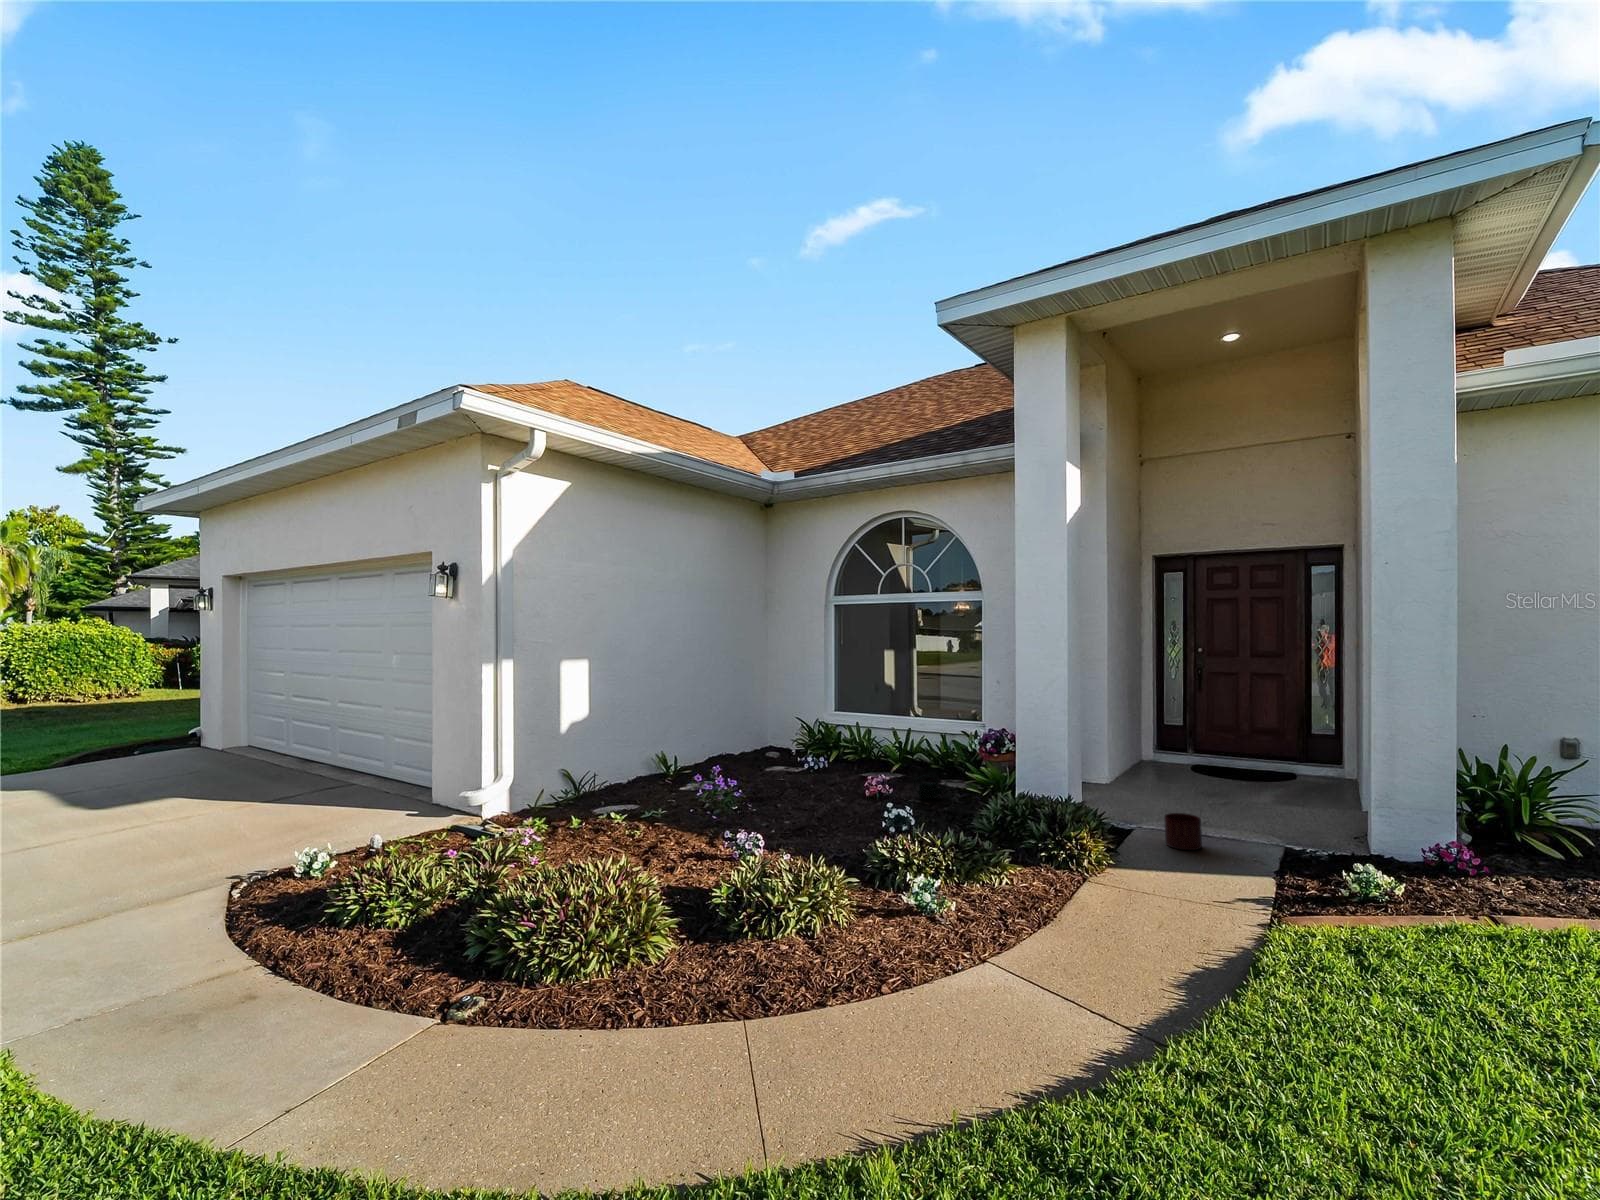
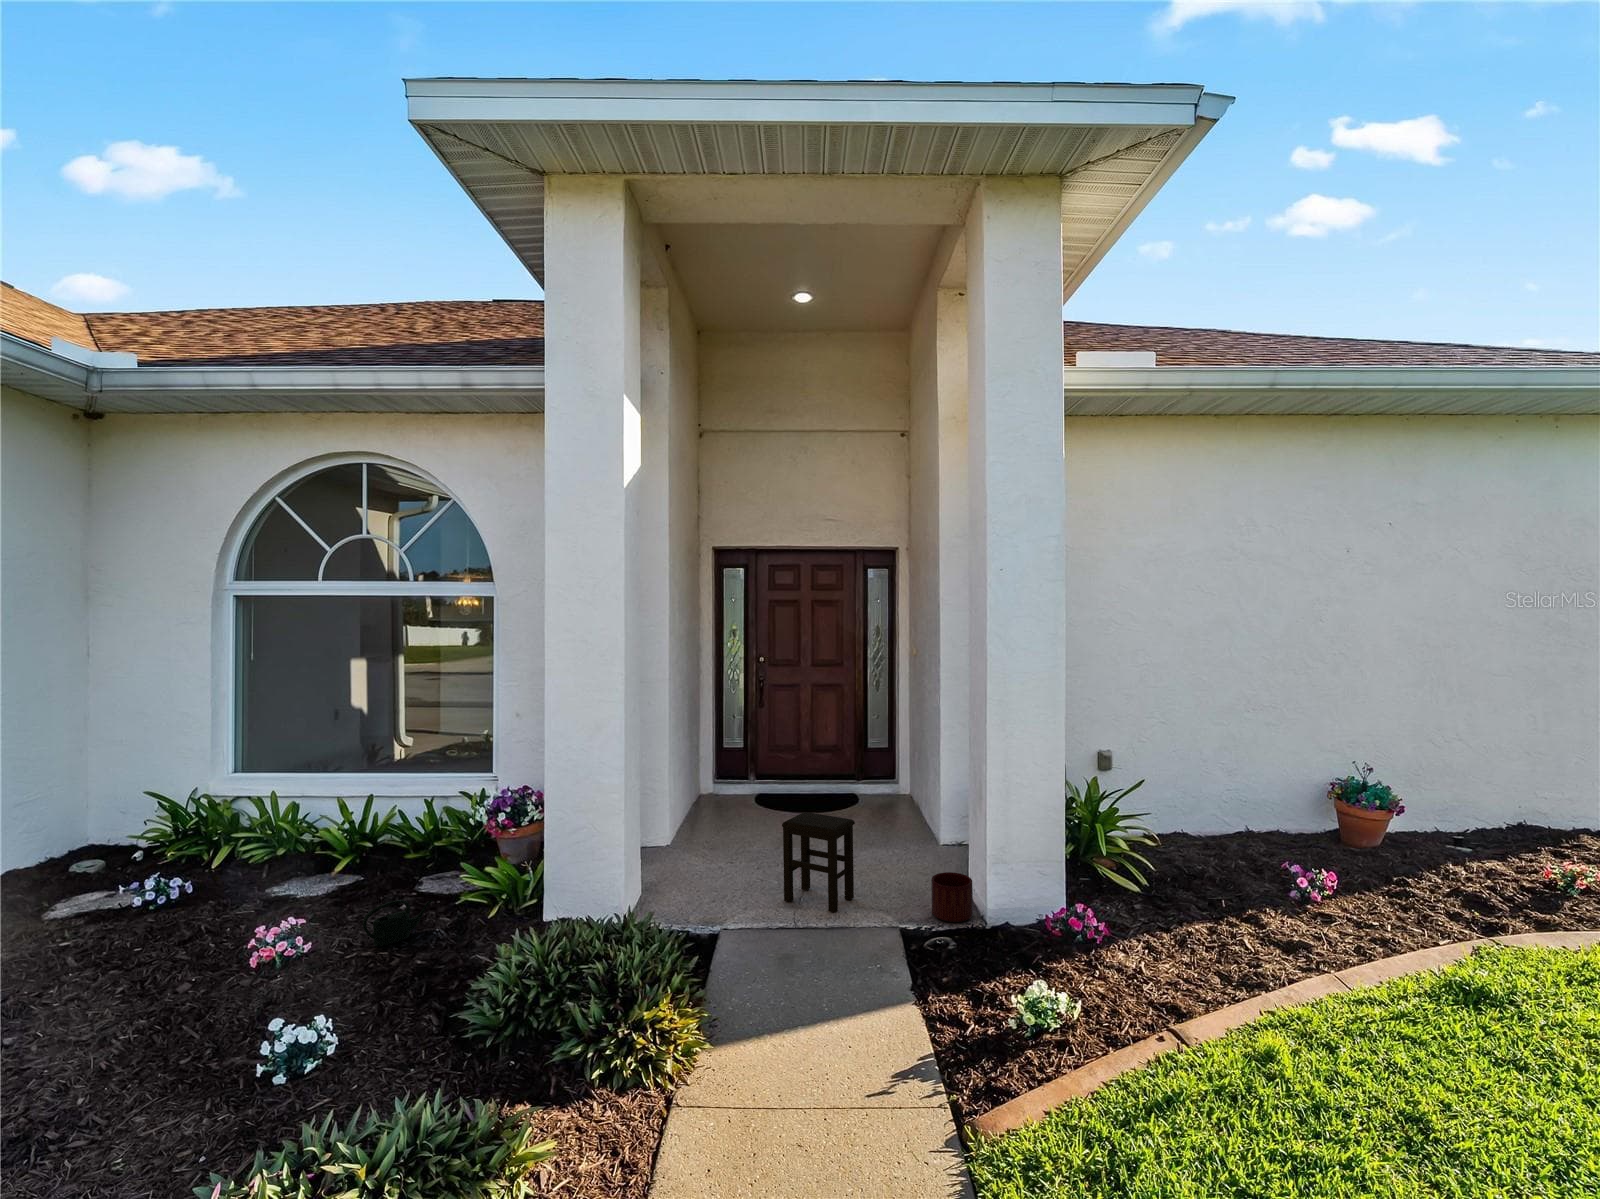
stool: none [1191,756,1256,829] -> present [782,812,855,912]
planter: present [1164,813,1202,850] -> present [931,872,973,922]

